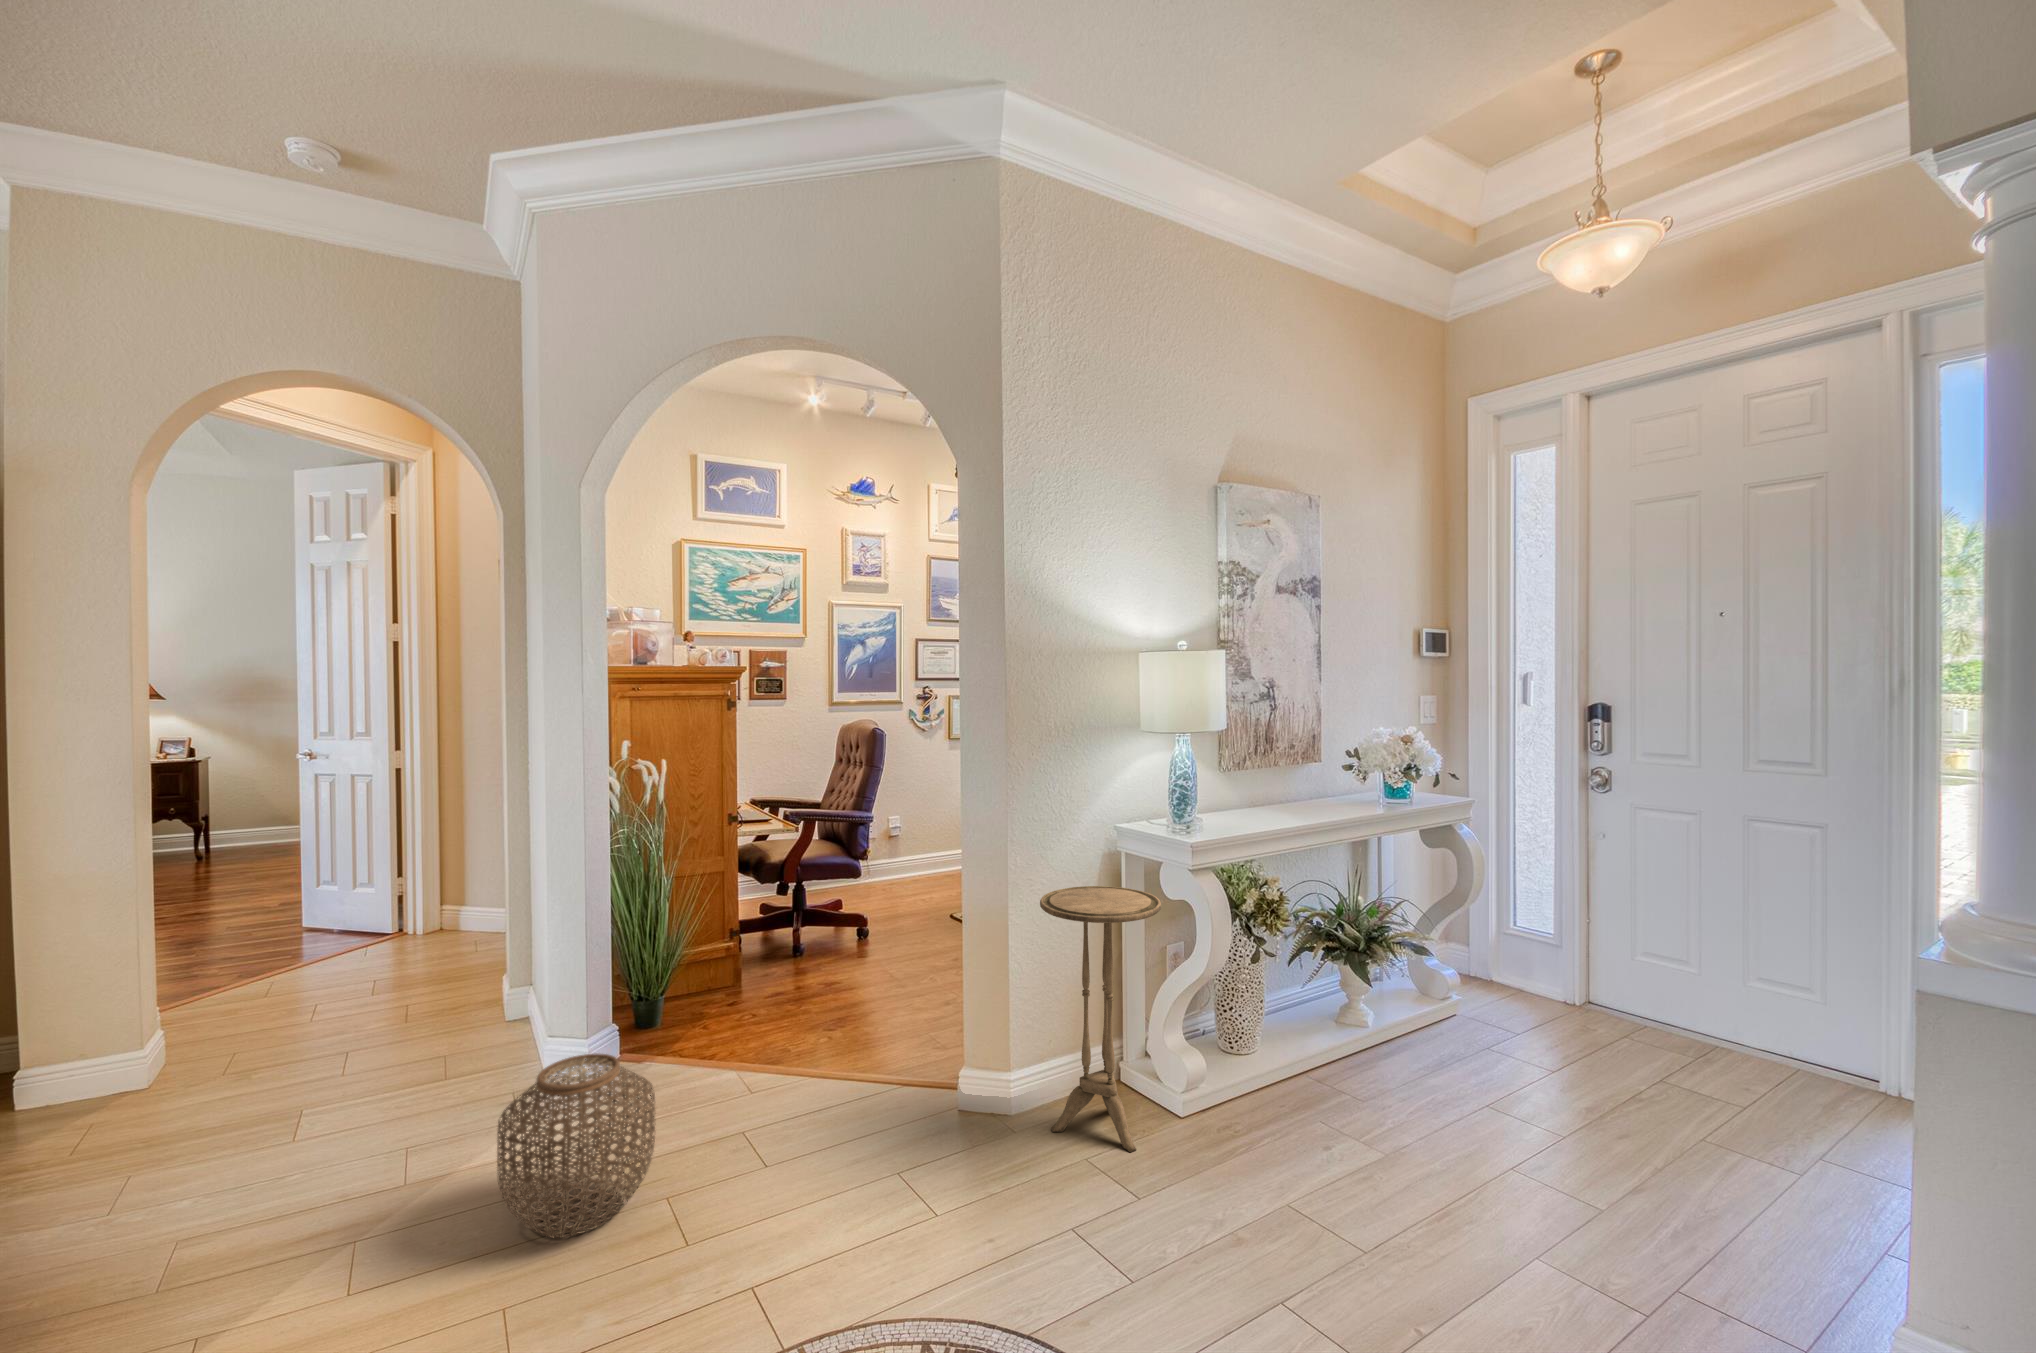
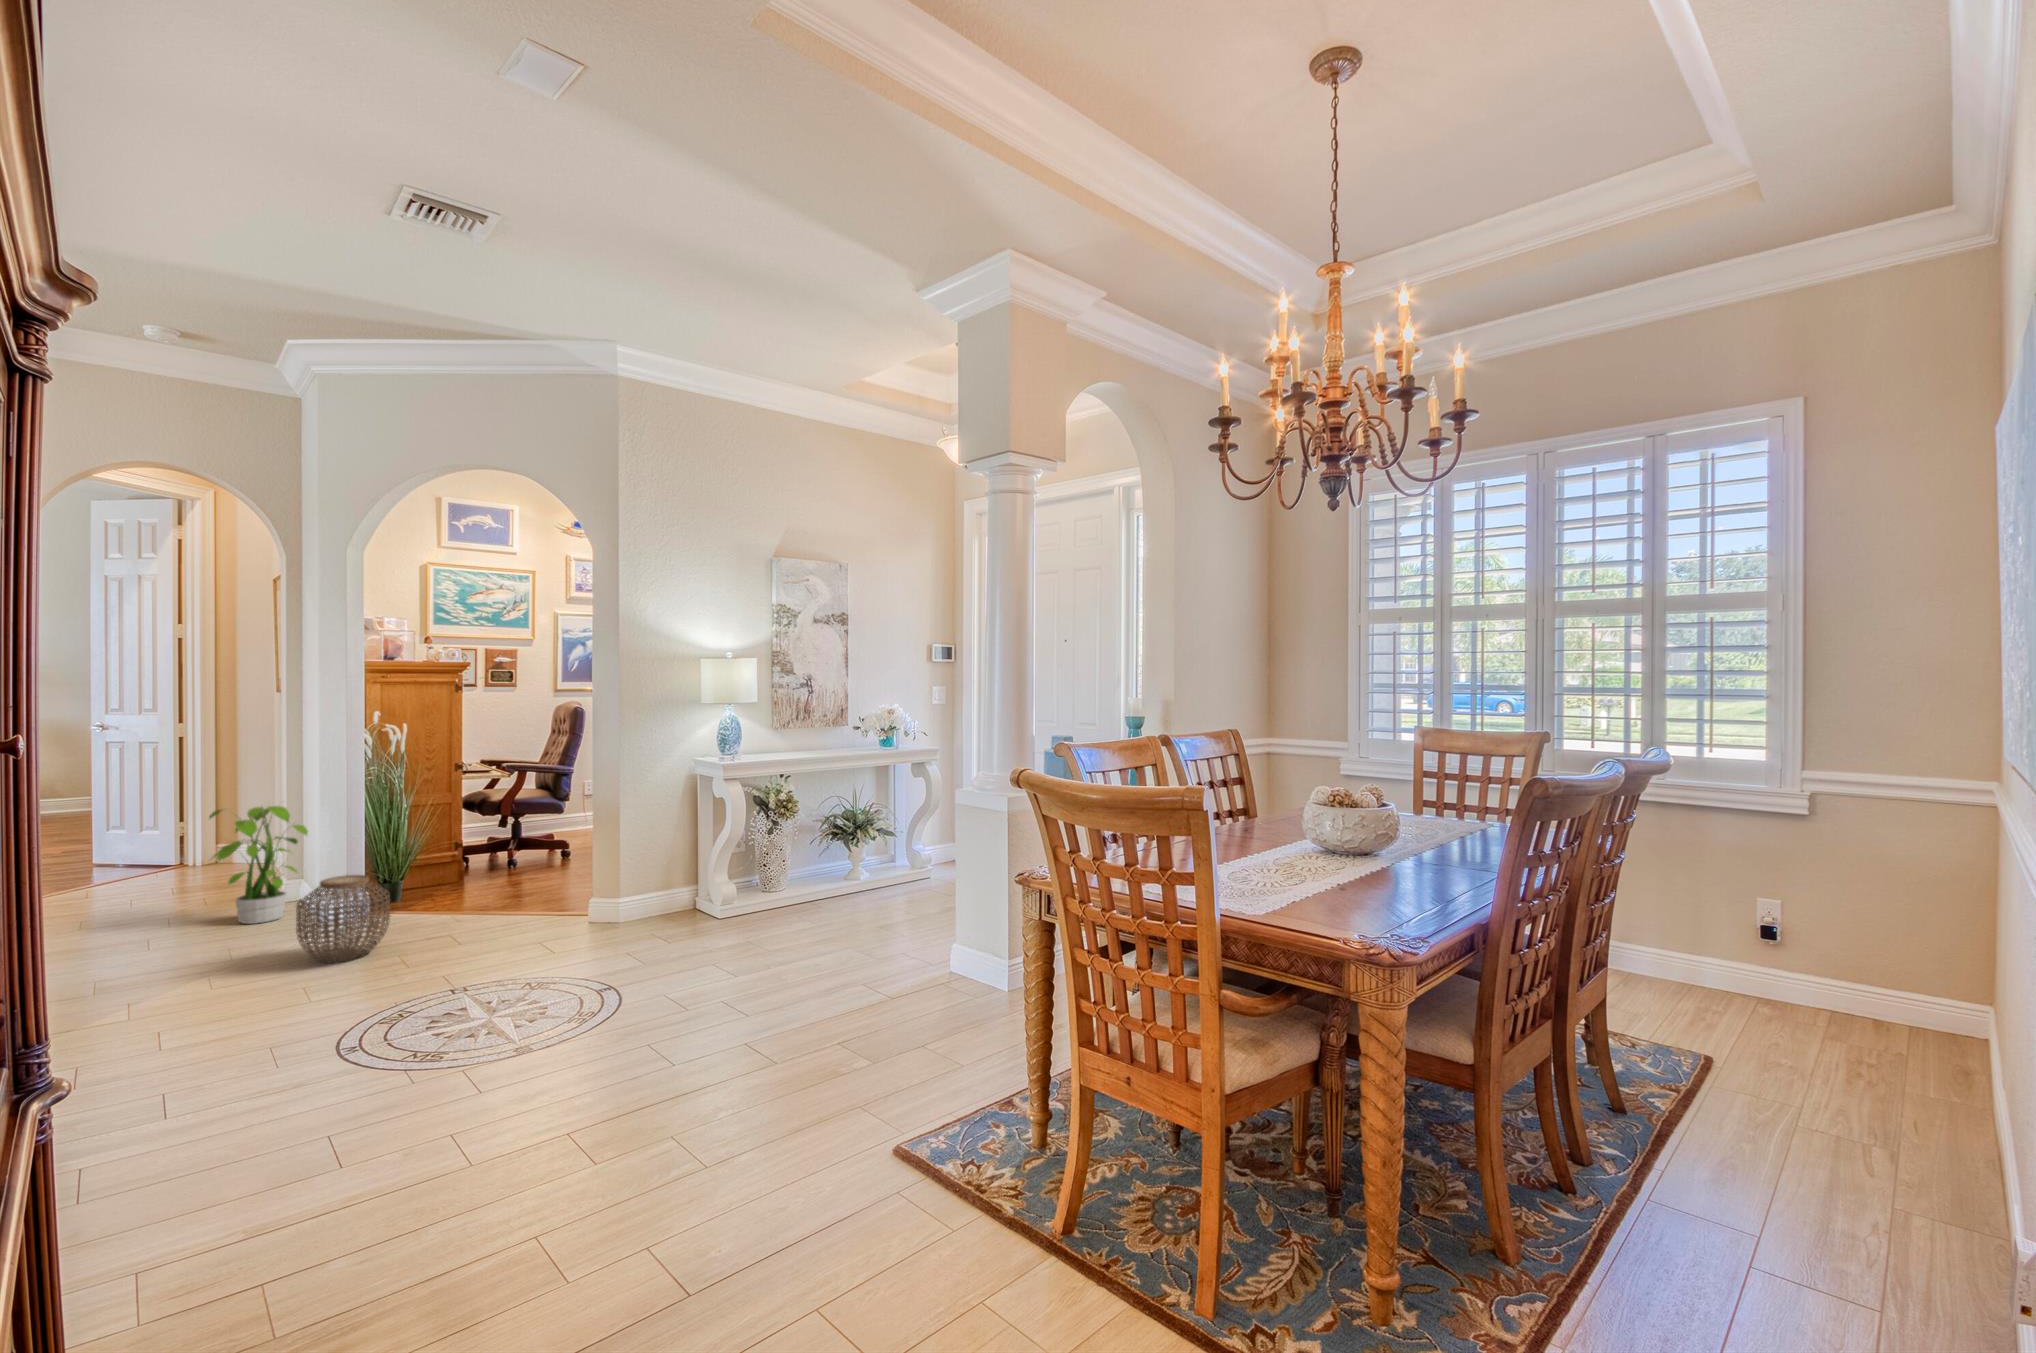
potted plant: none [390,883,532,1086] -> present [209,806,308,924]
side table: present [1040,886,1161,1152] -> none [629,791,701,926]

